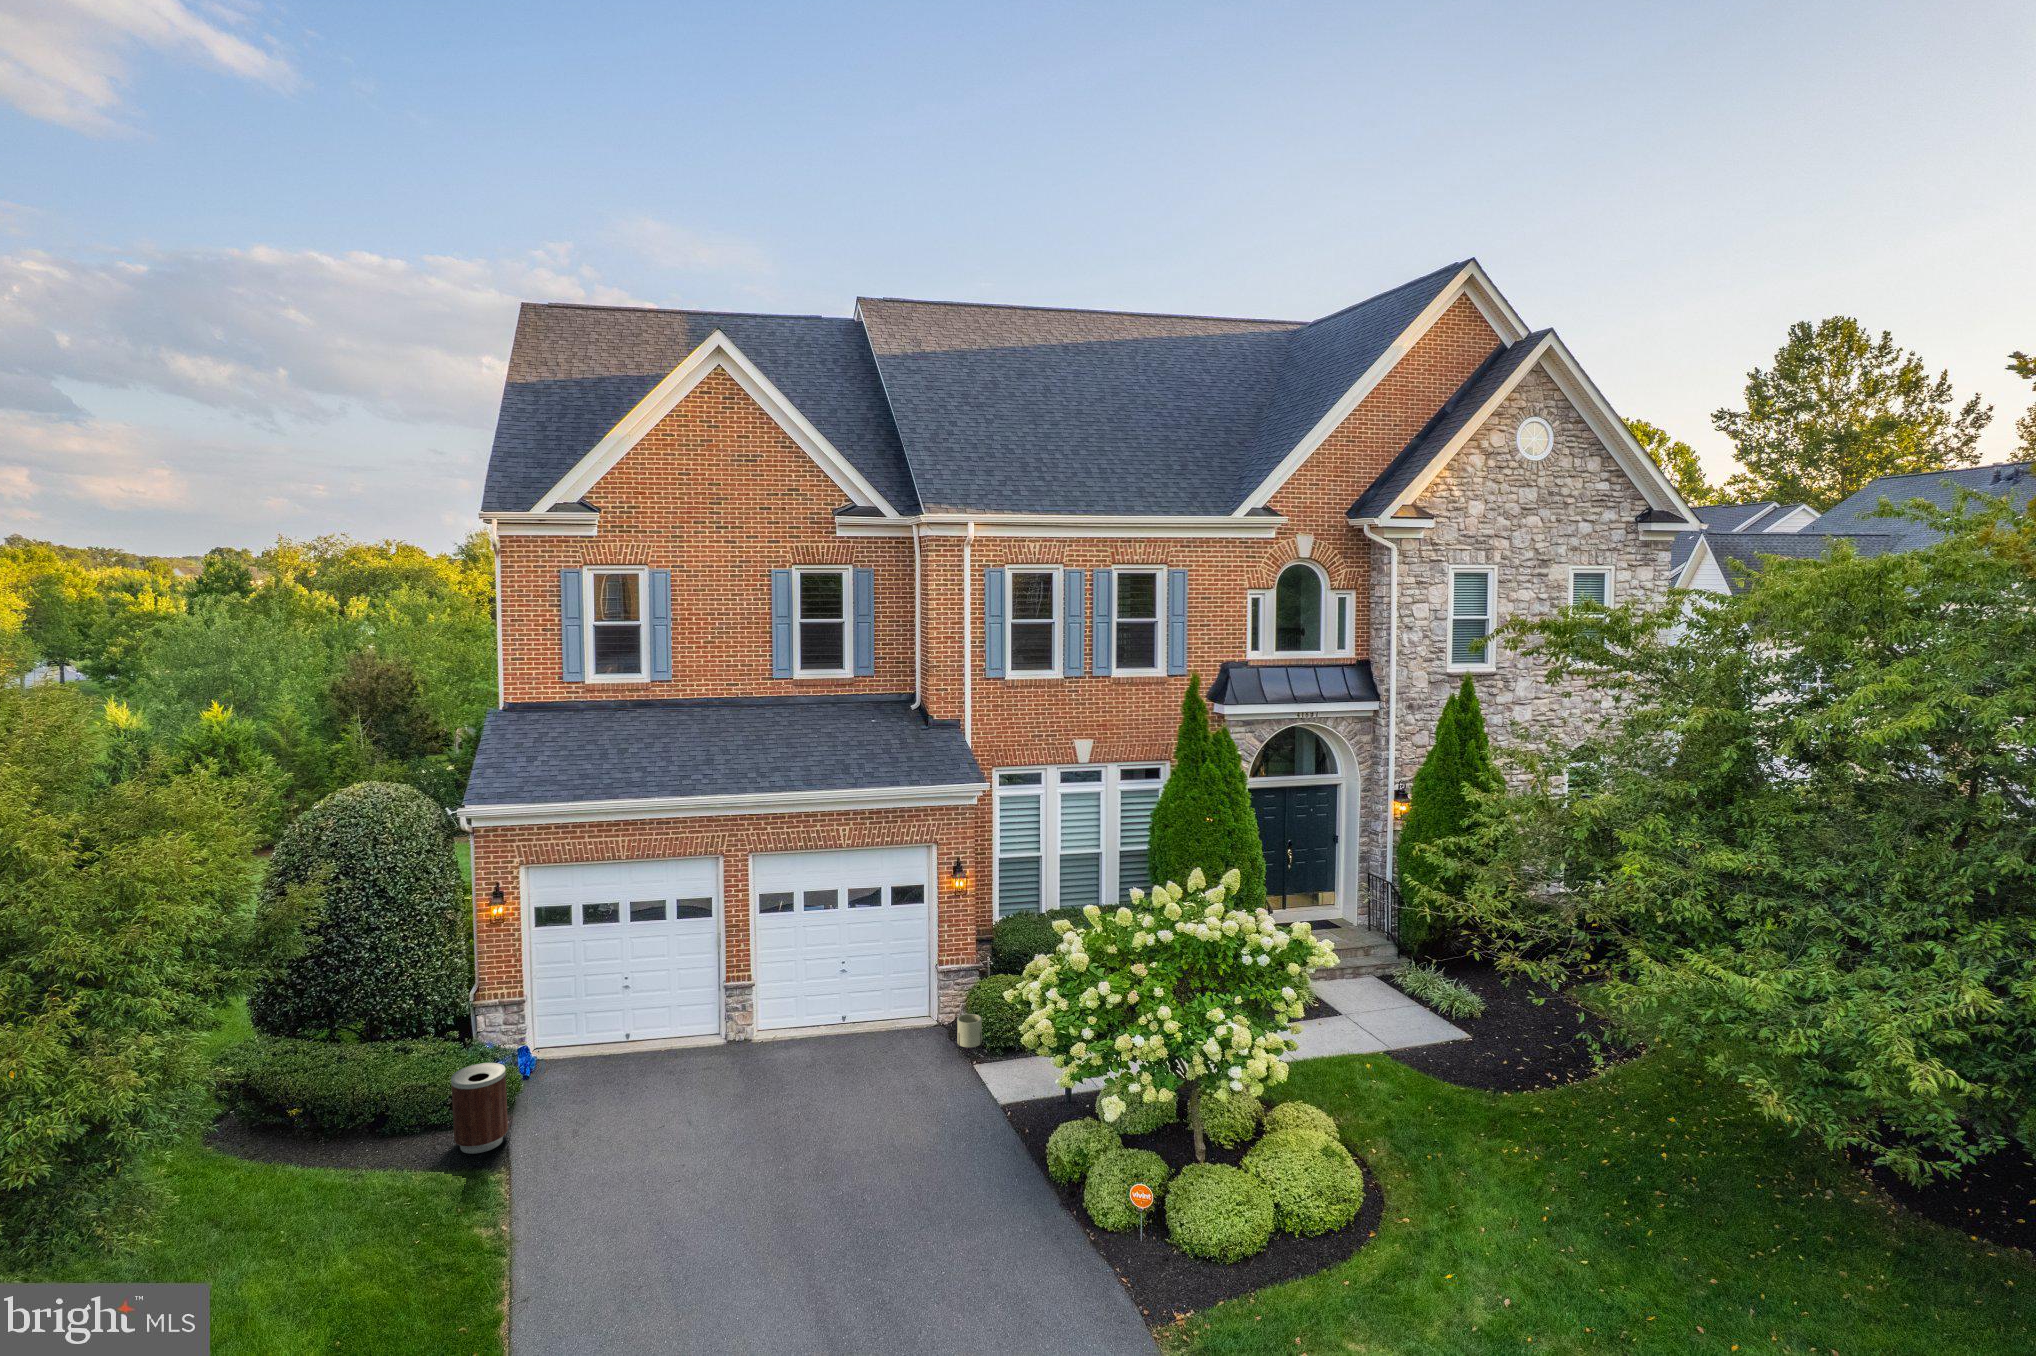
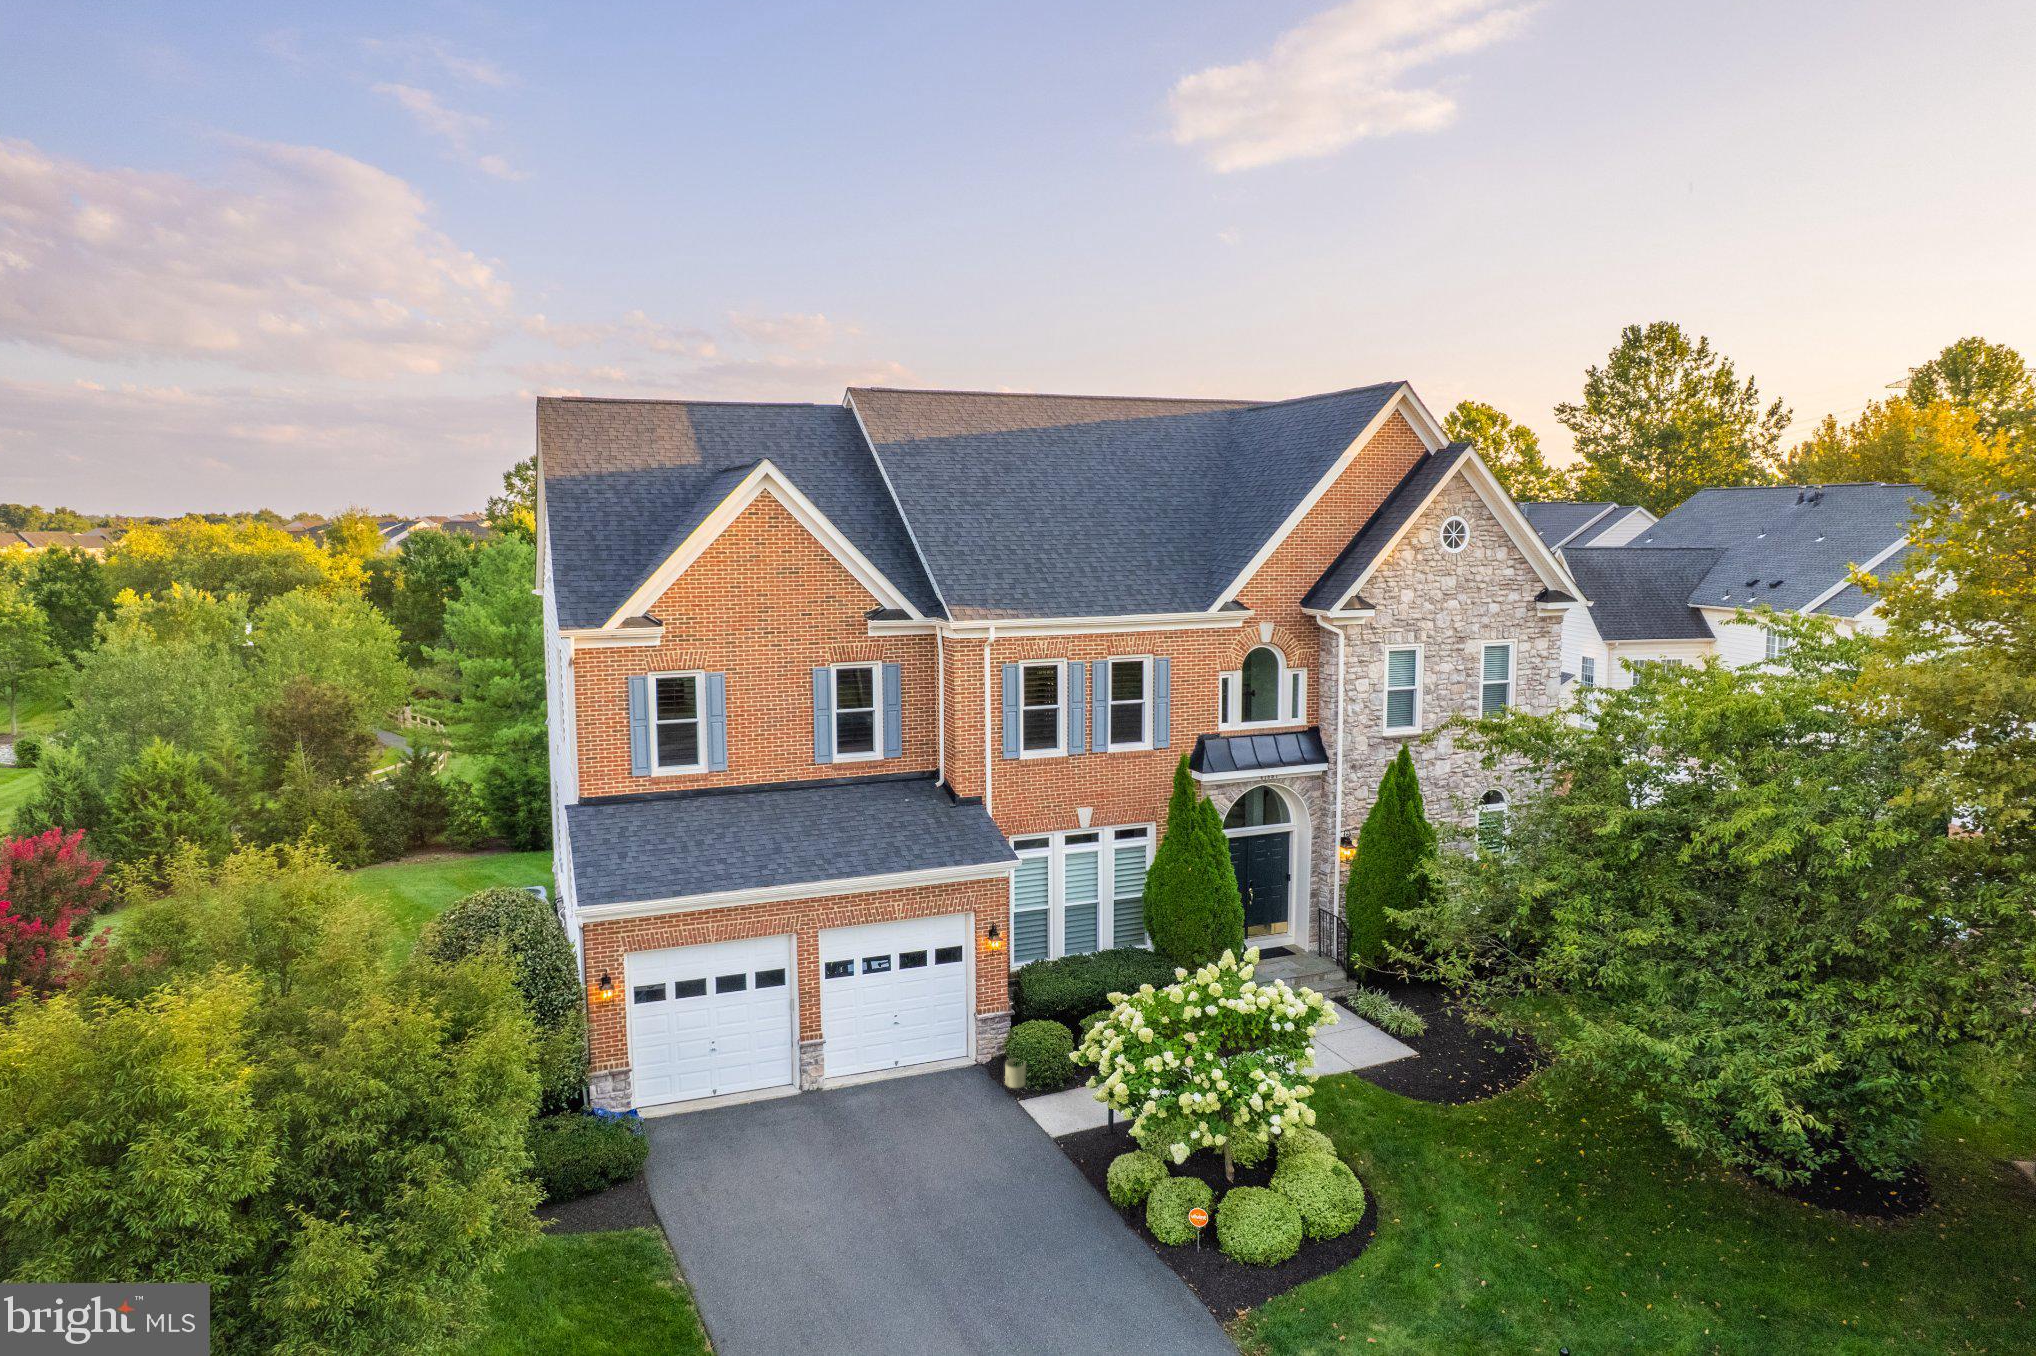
trash can: present [451,1063,508,1154] -> none [600,1134,647,1214]

